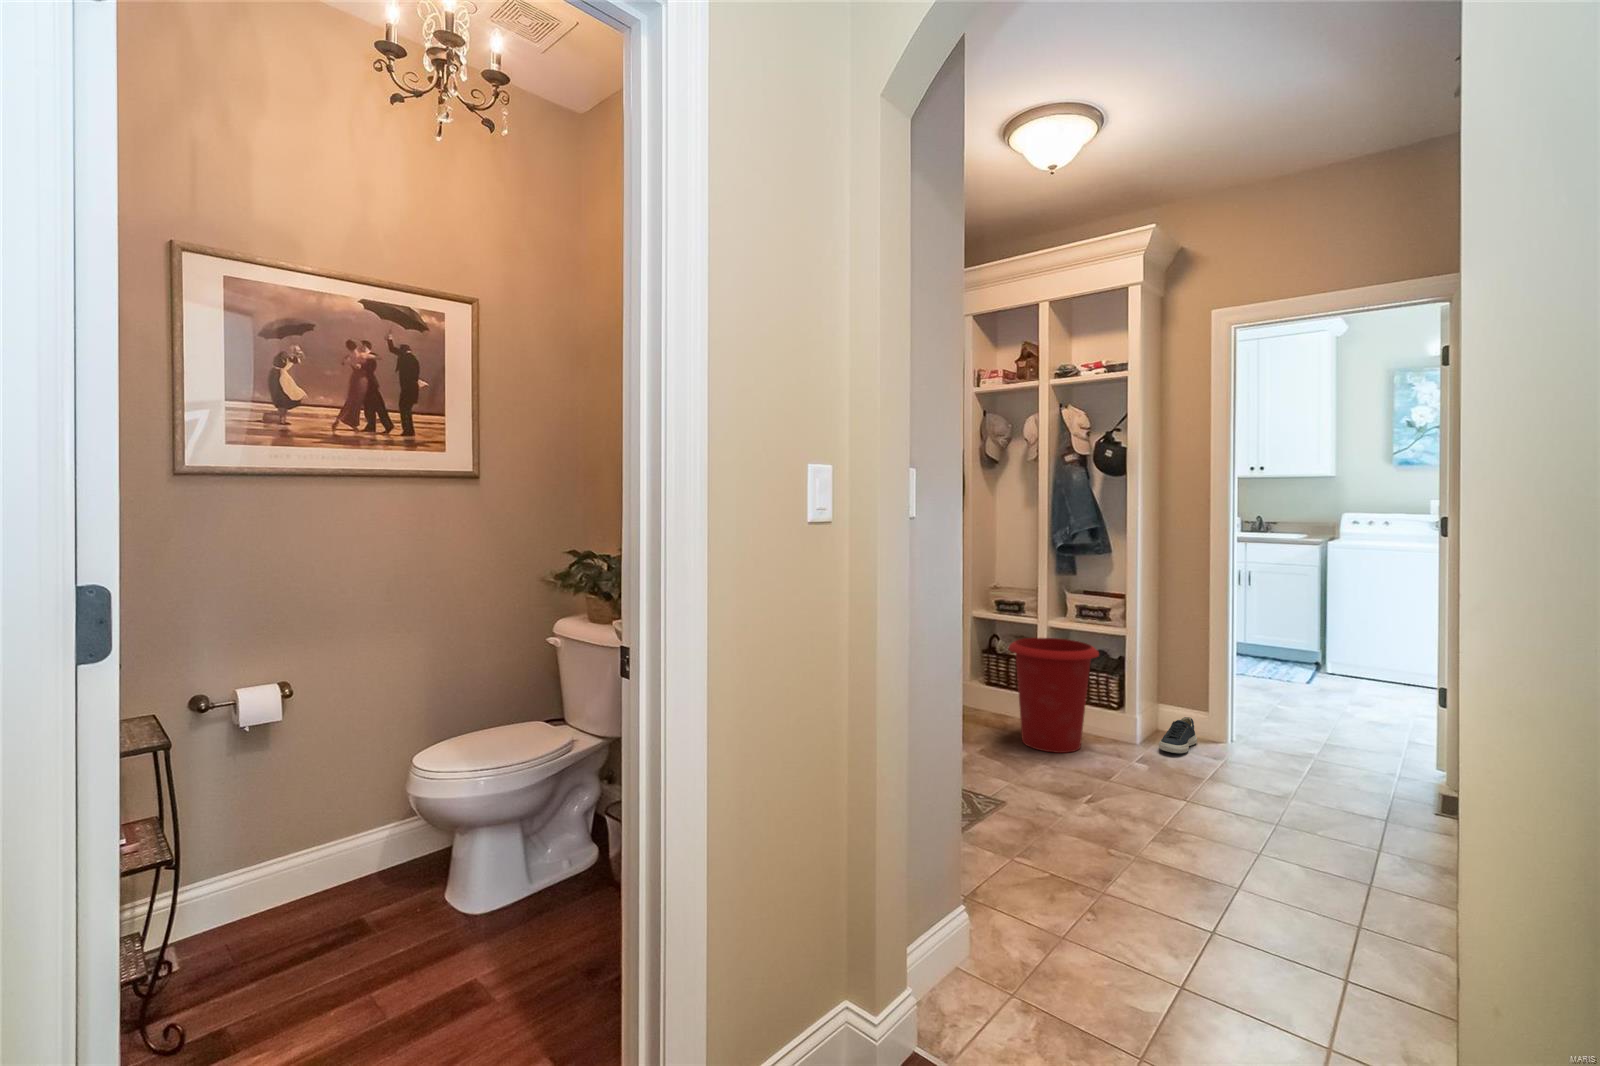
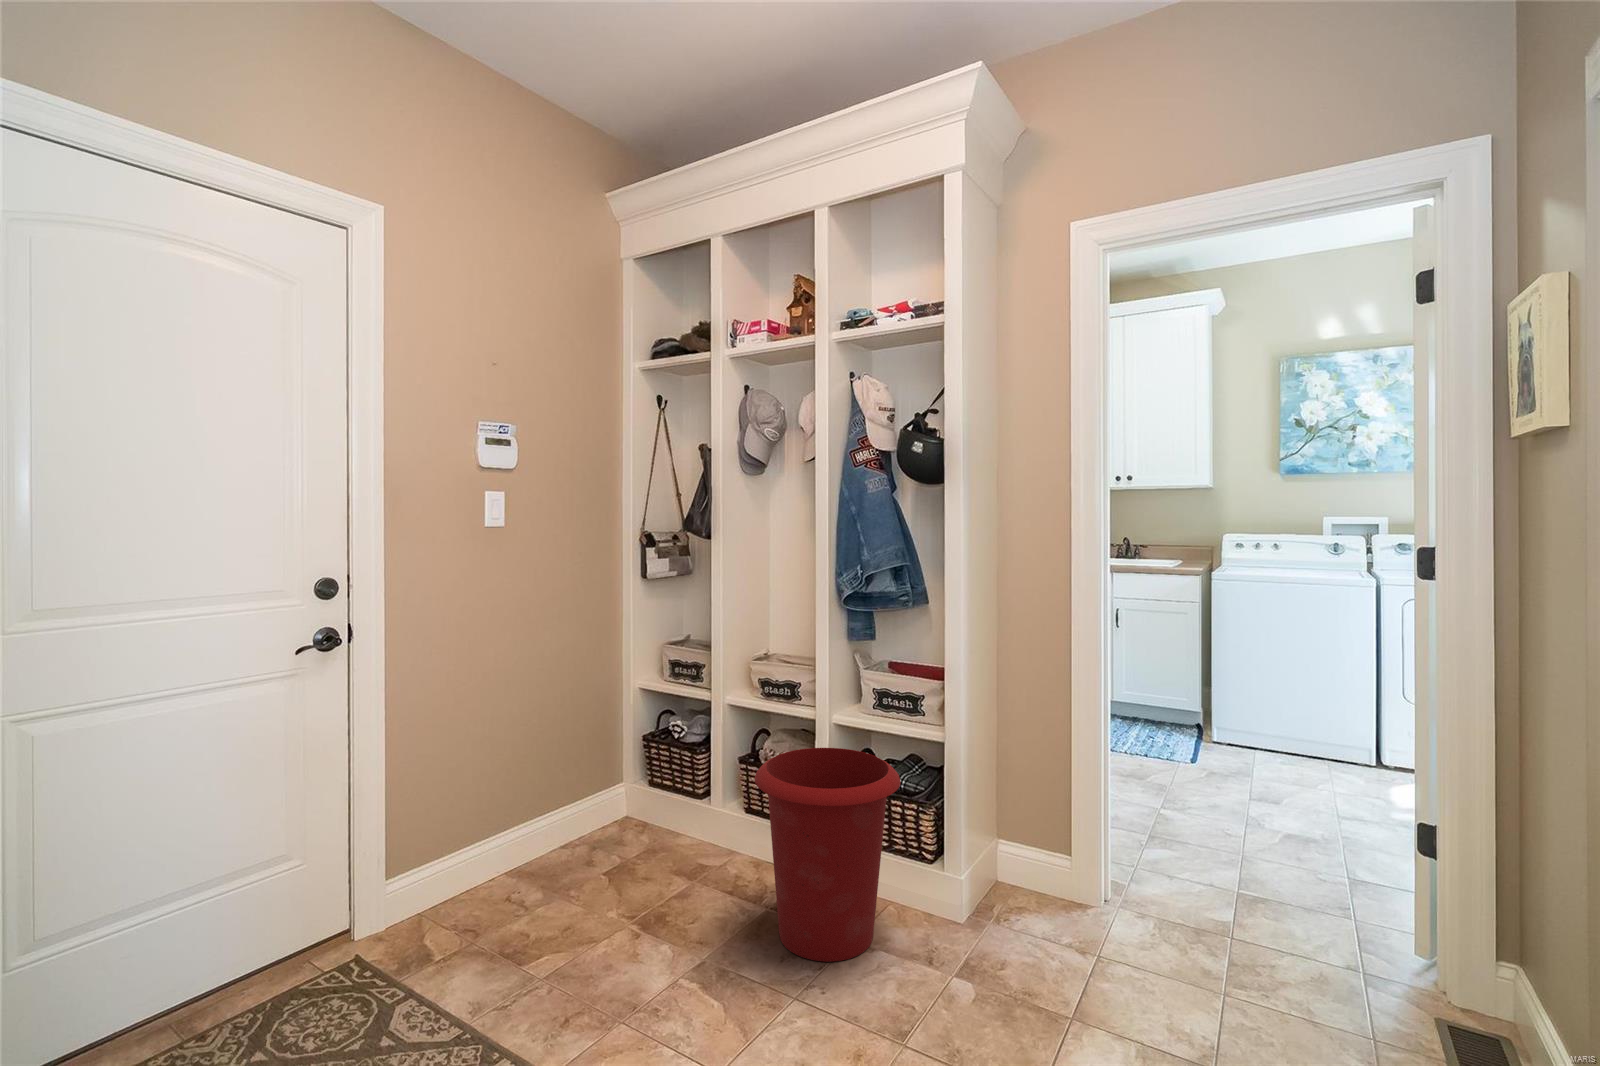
shoe: present [1159,717,1197,753] -> none [995,869,1055,947]

